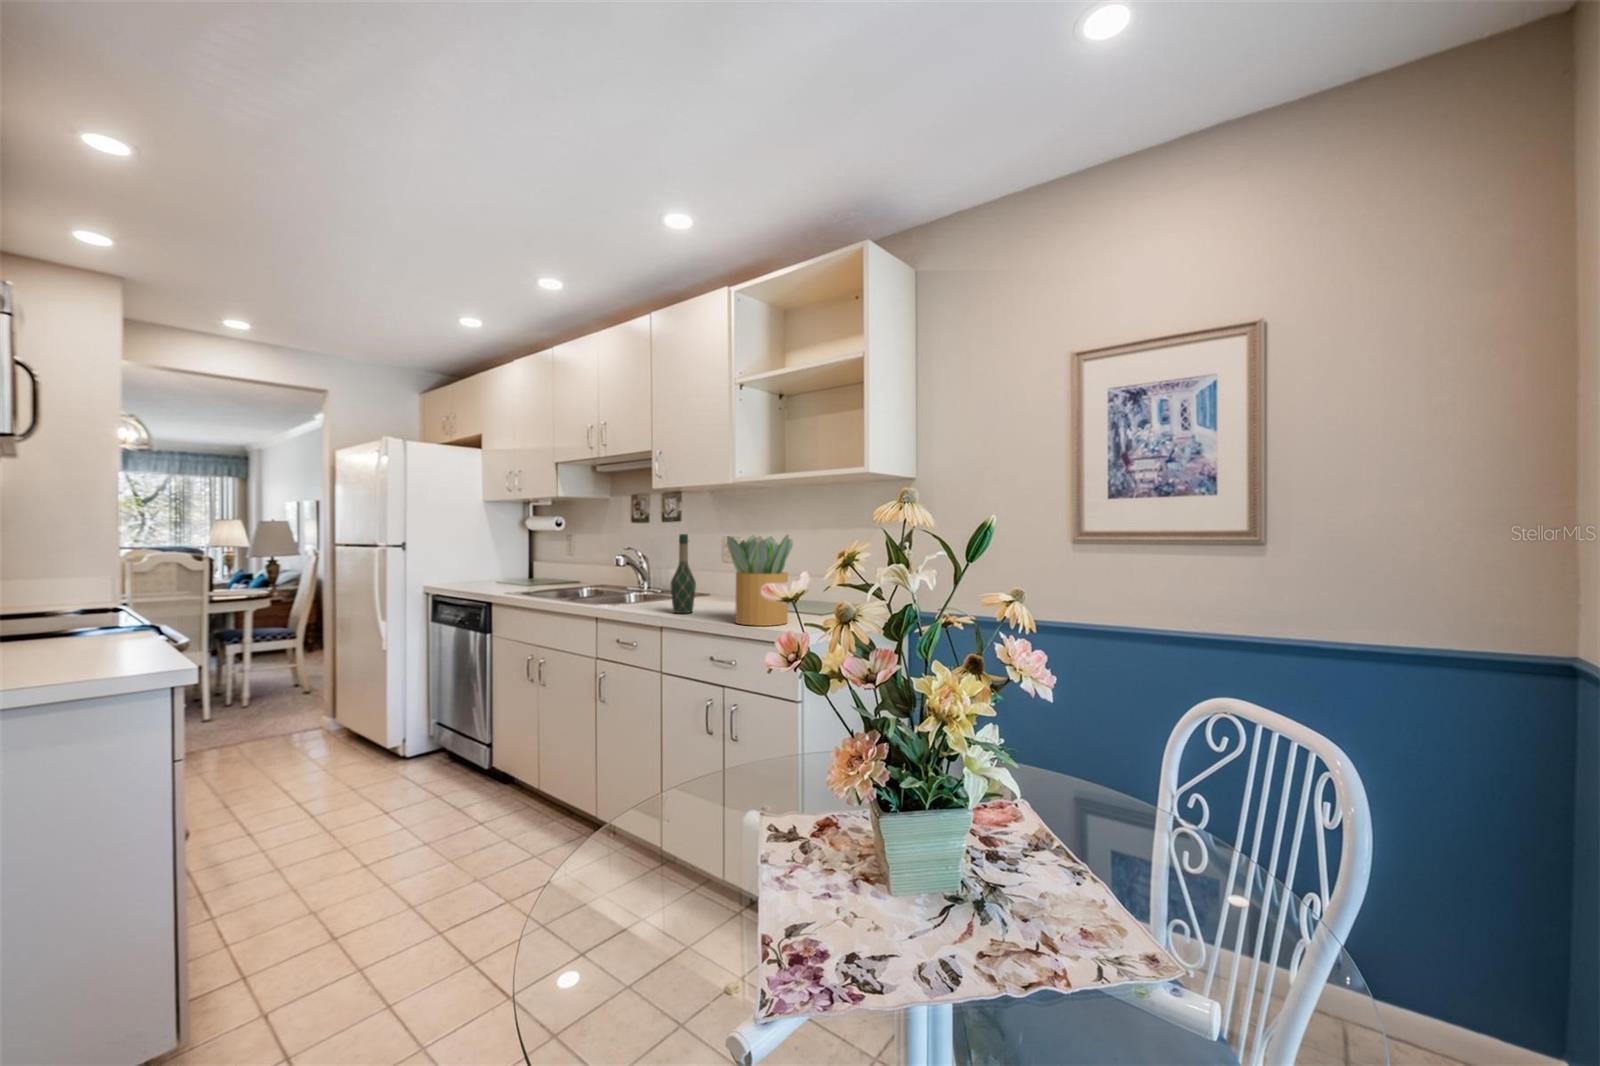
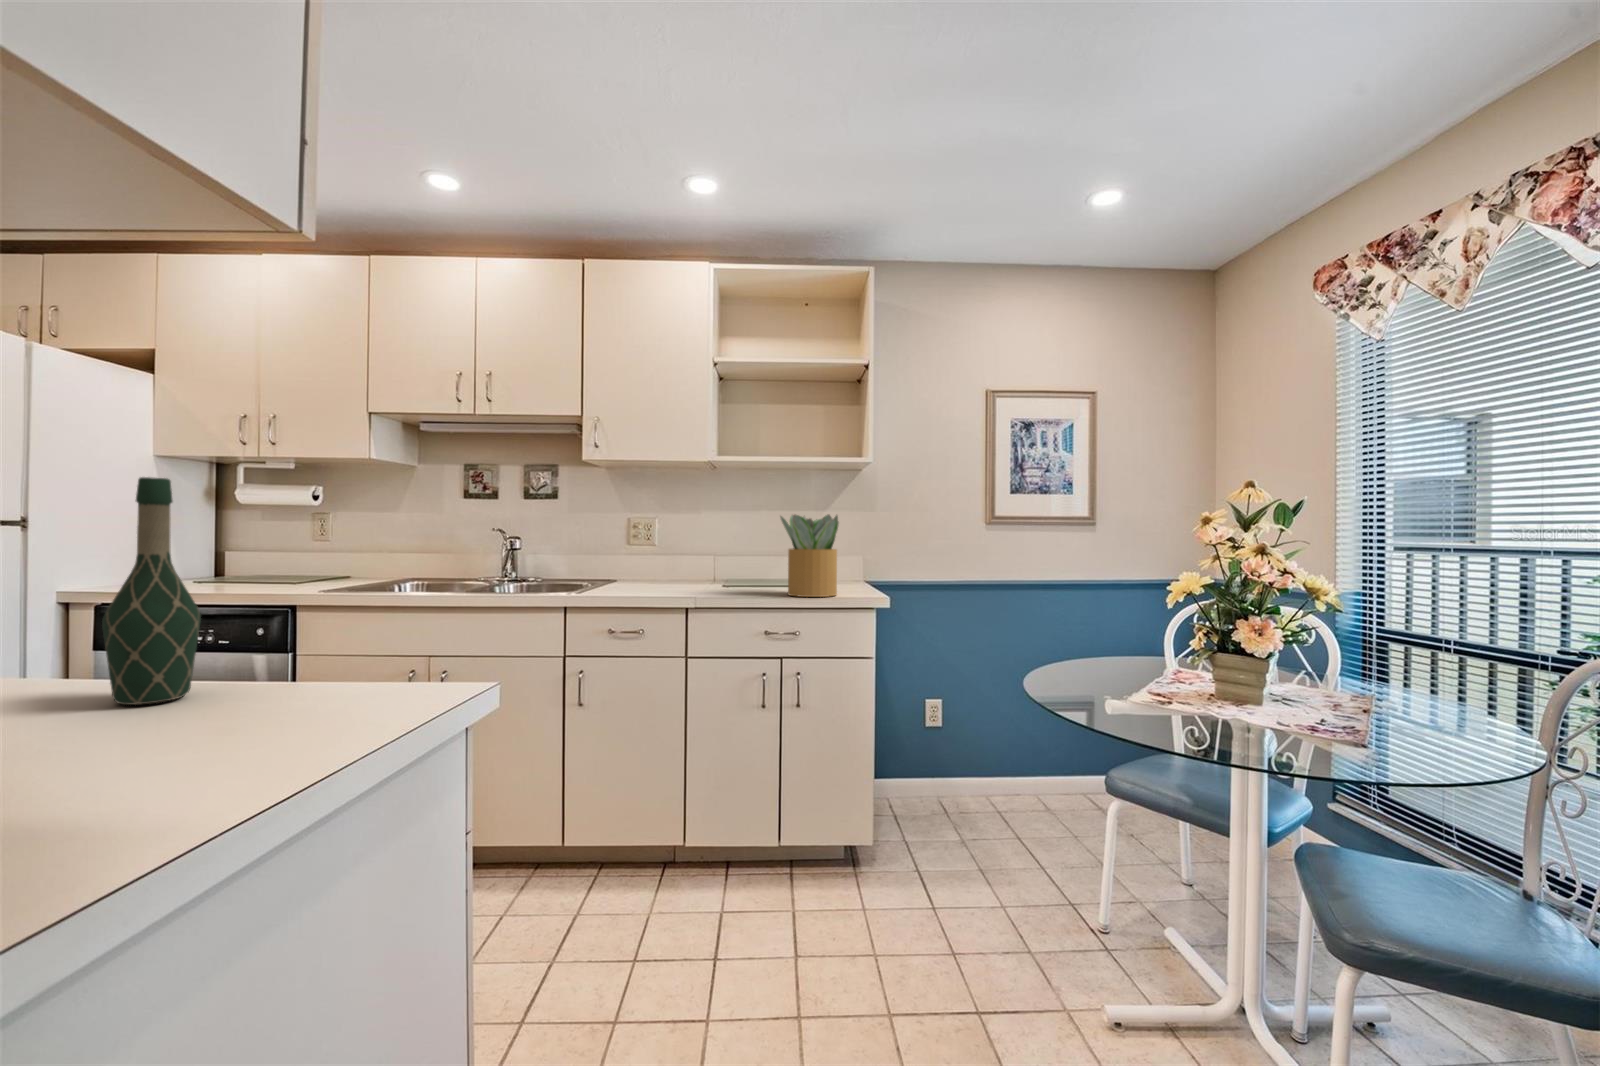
wine bottle: present [671,534,696,613] -> present [102,477,201,705]

